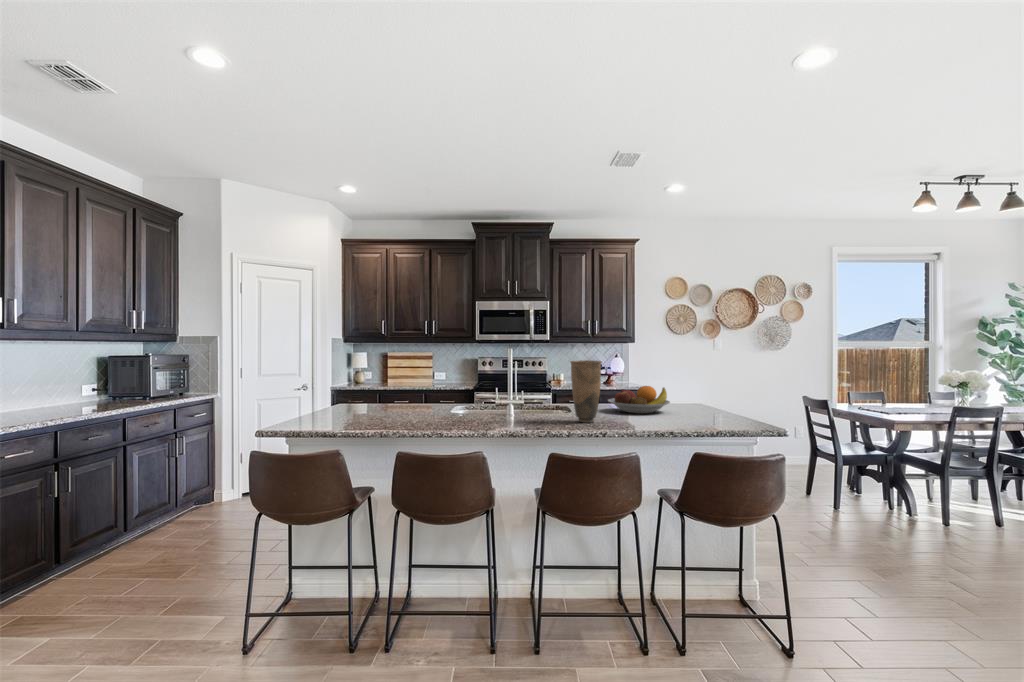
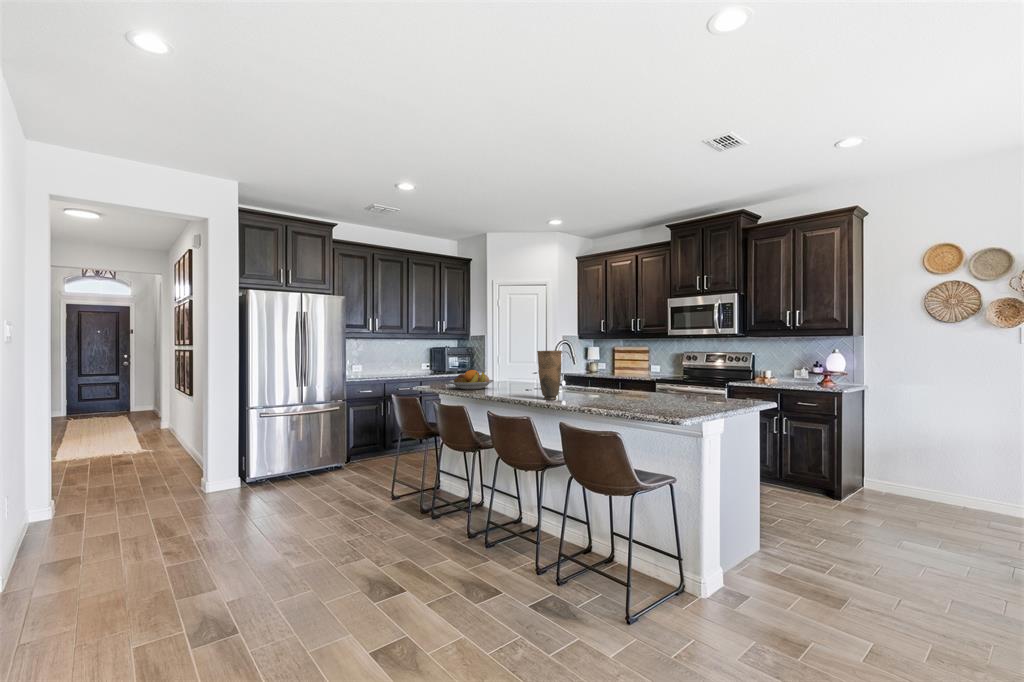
fruit bowl: present [608,386,670,413] -> present [449,370,494,390]

